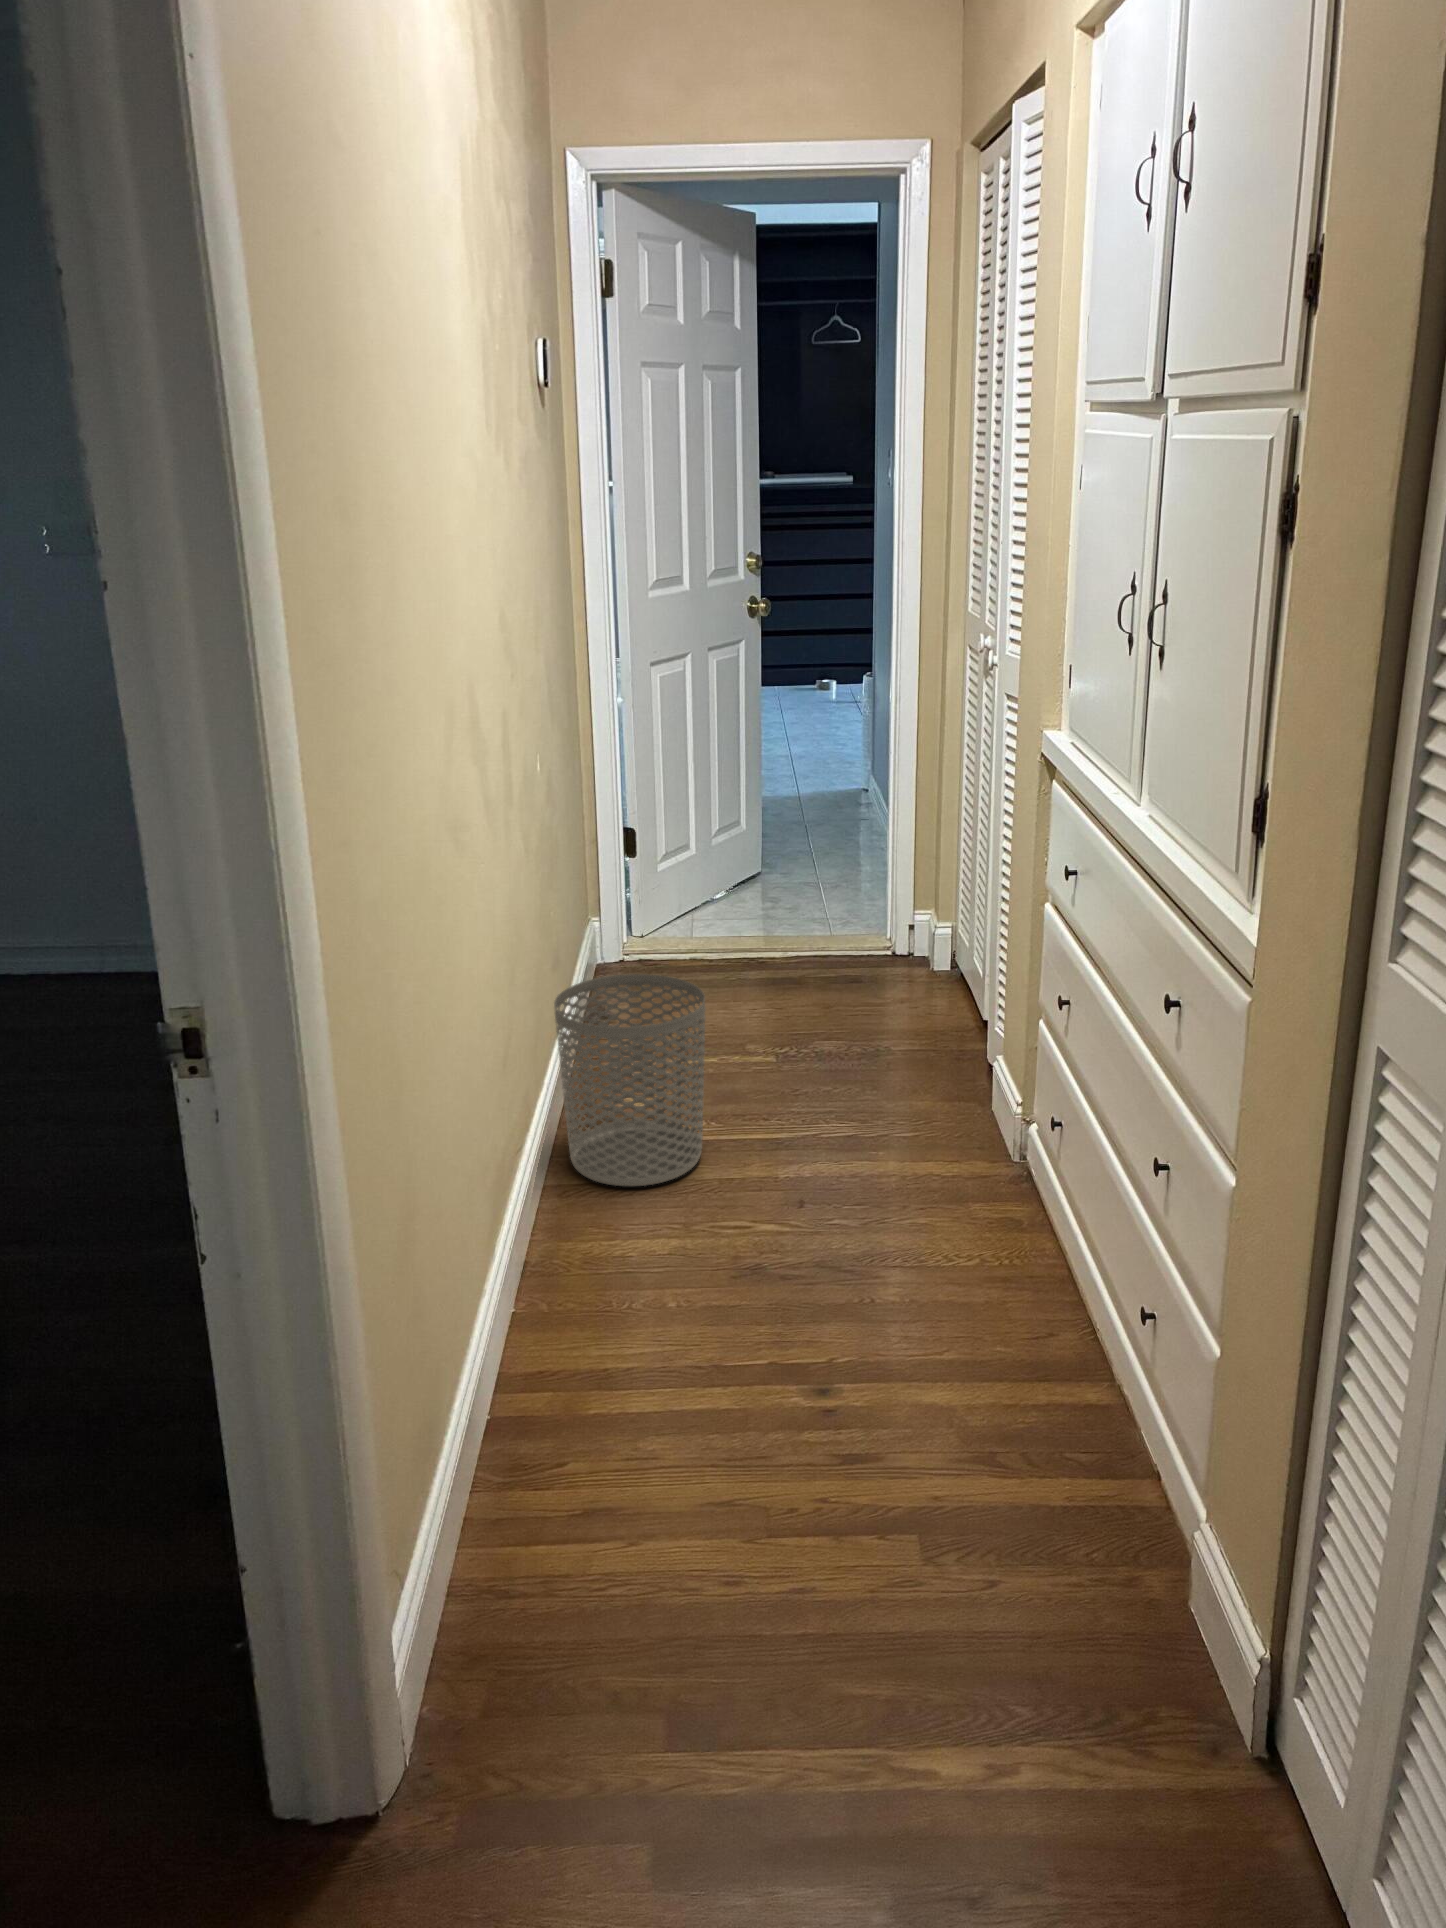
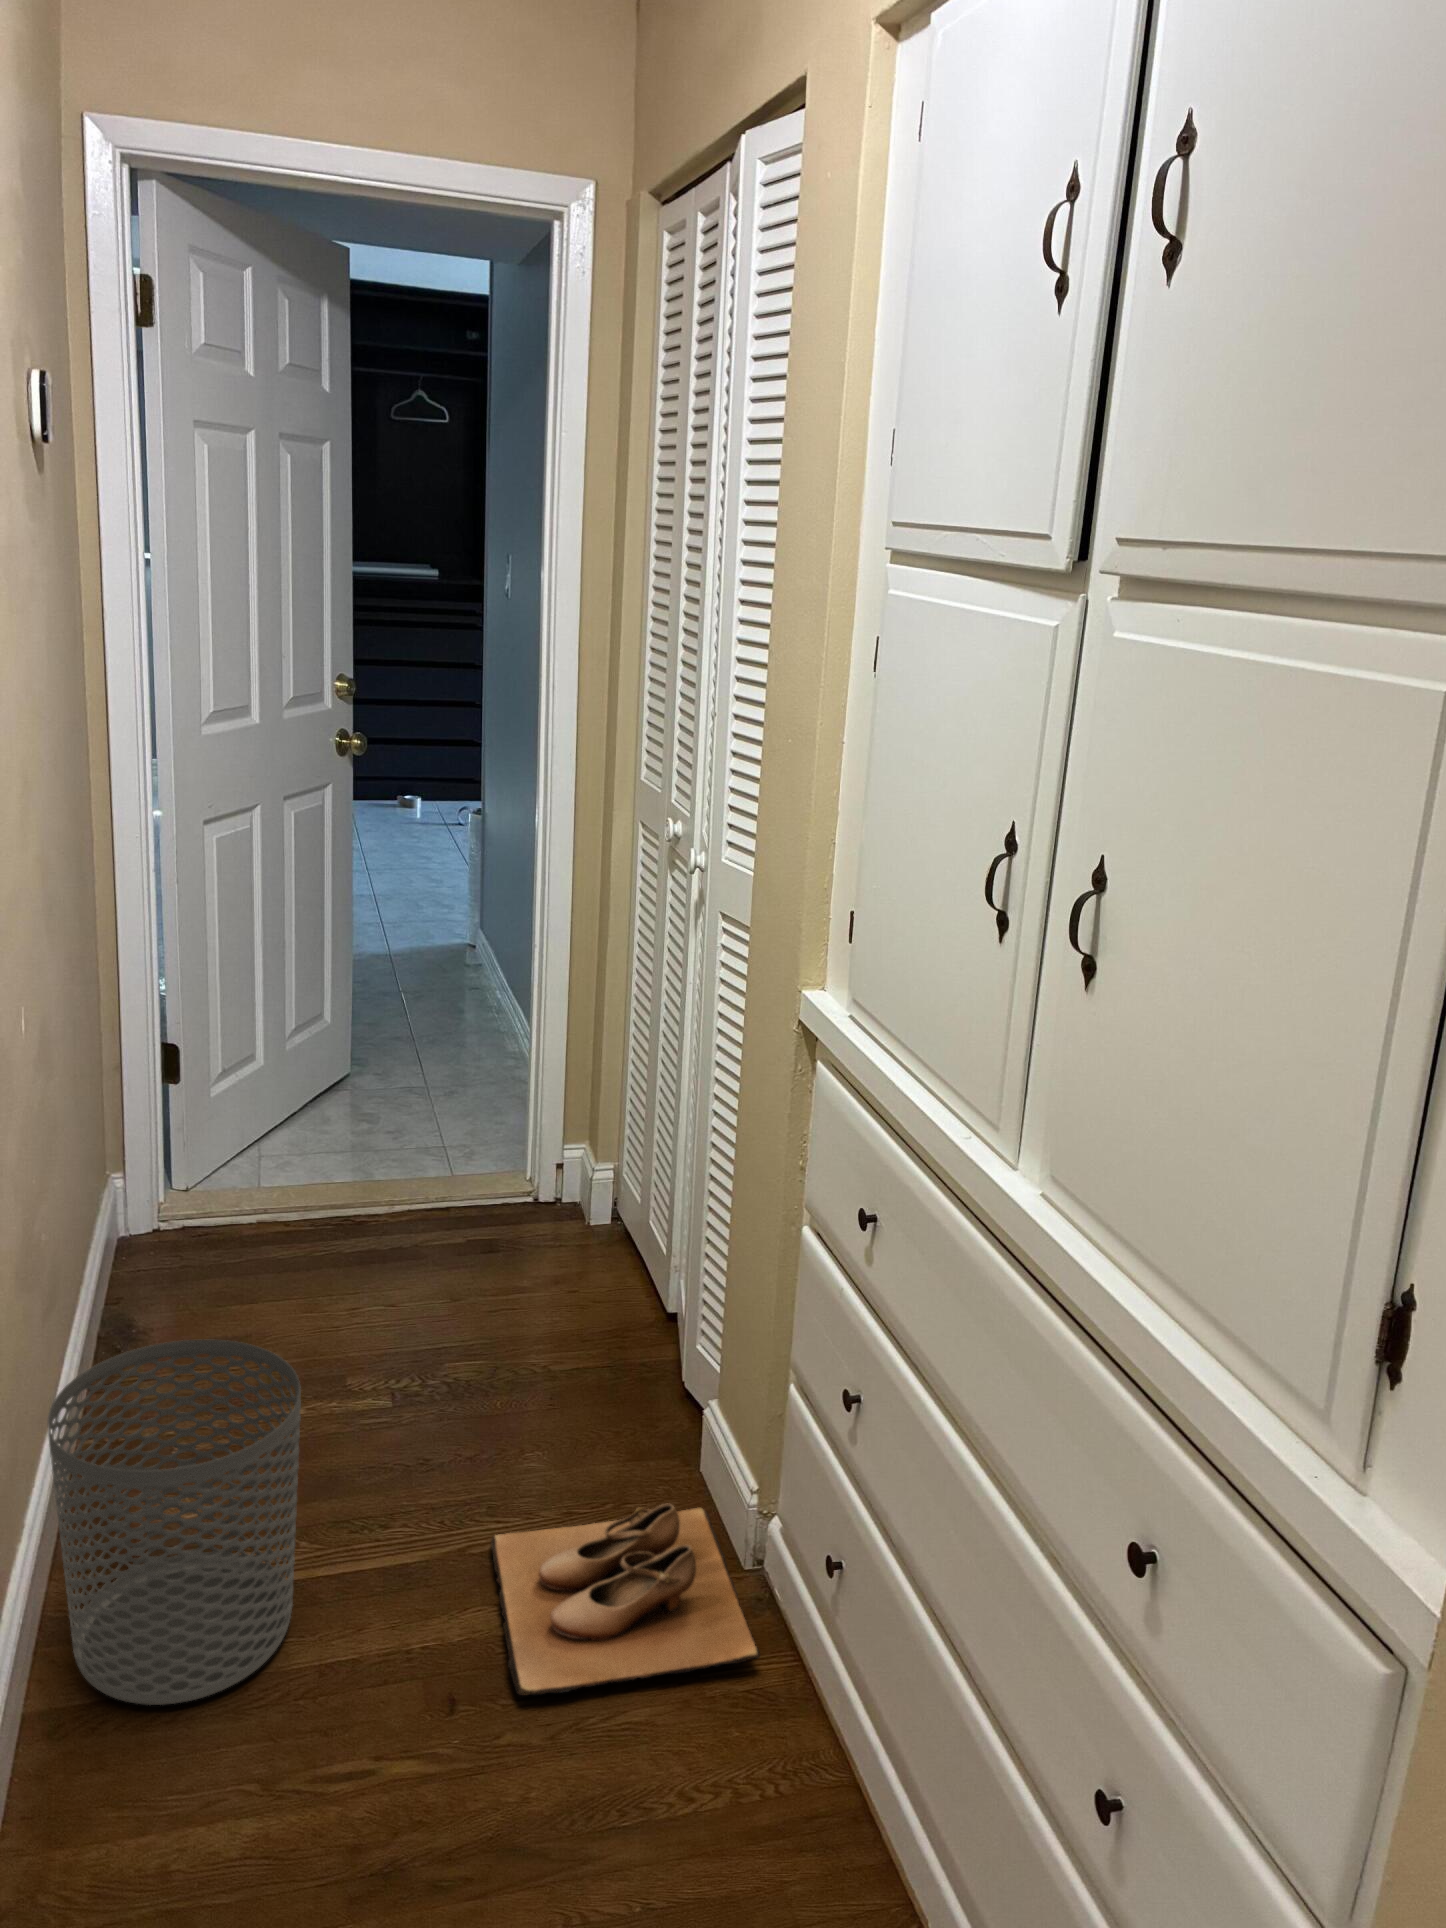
shoe: none [834,1107,1011,1203] -> present [491,1504,760,1696]

